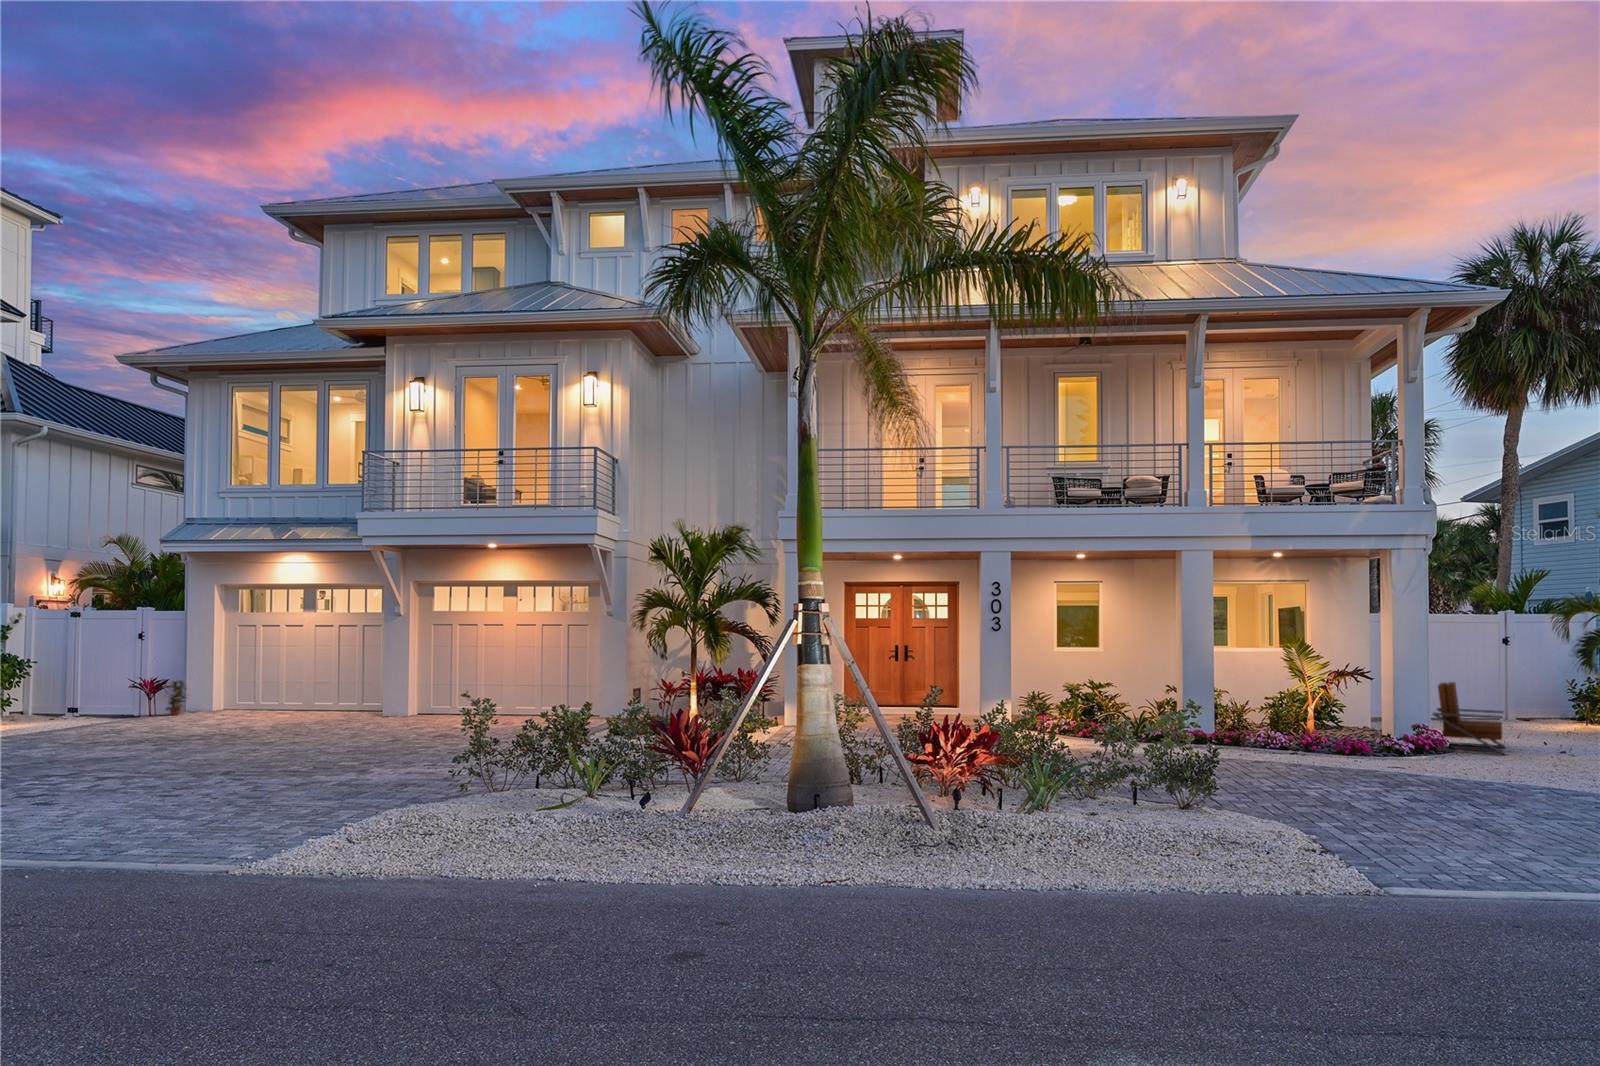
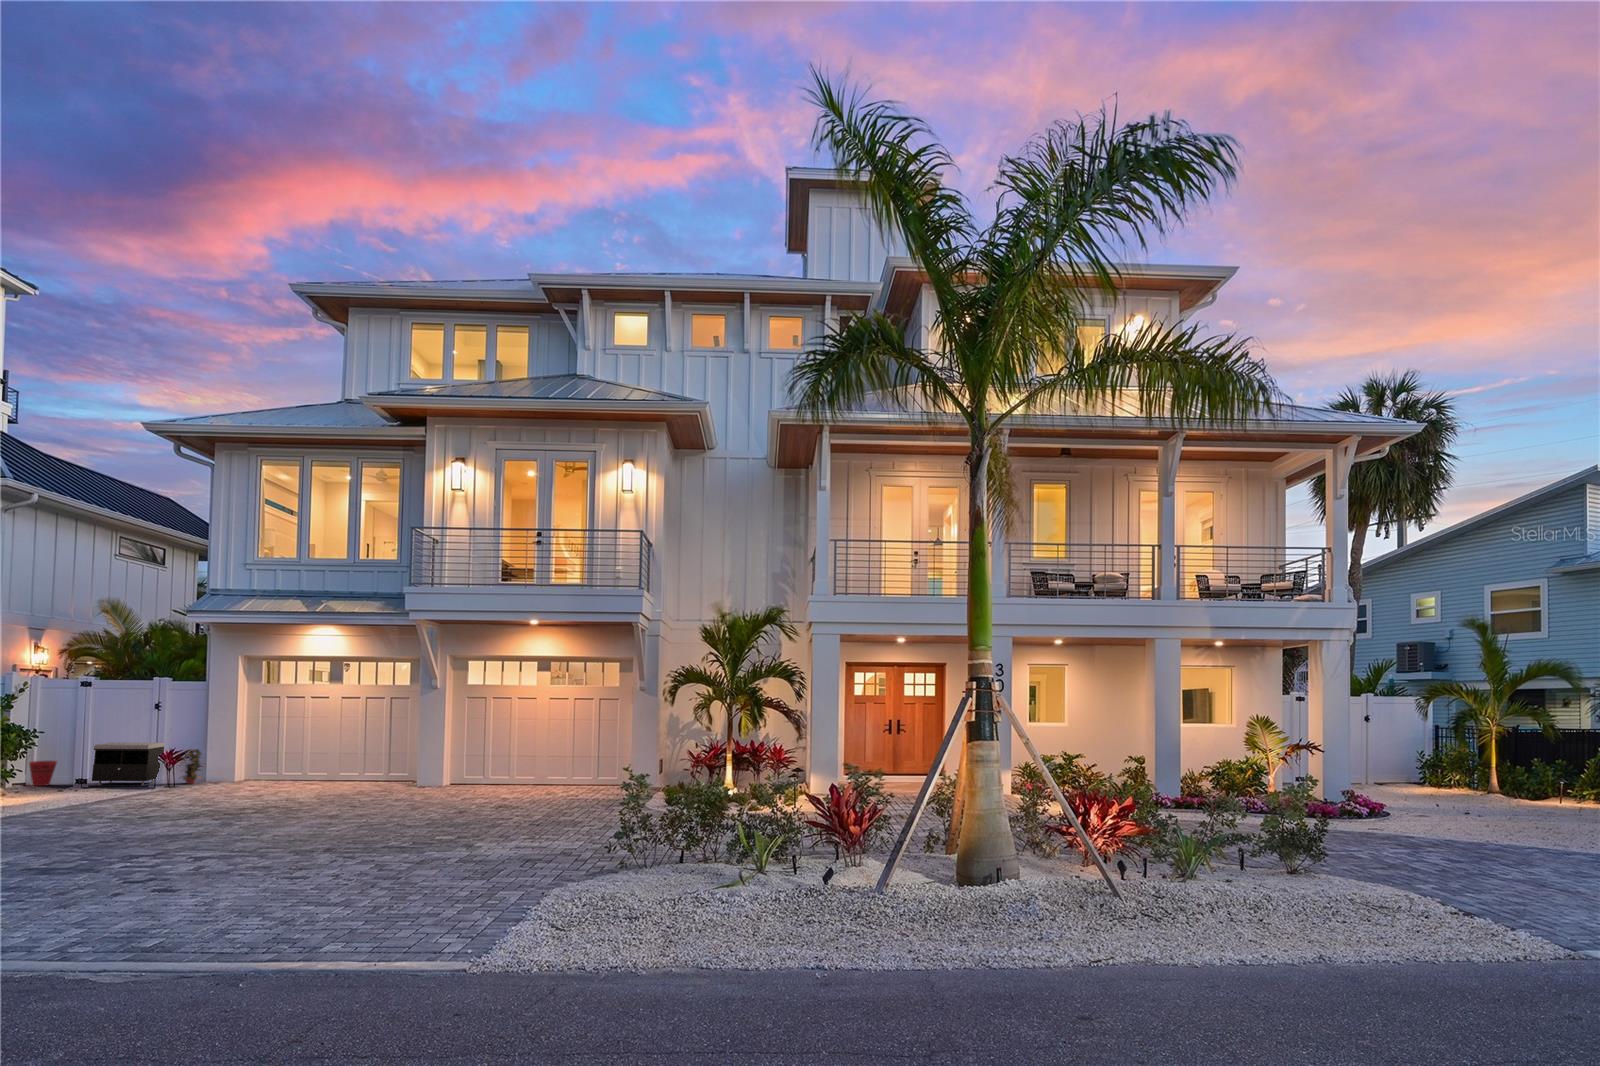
storage bench: none [82,674,152,716] -> present [92,743,164,785]
lounge chair: present [1433,682,1505,755] -> none [1352,749,1413,810]
bucket: none [25,691,52,716] -> present [29,761,57,786]

